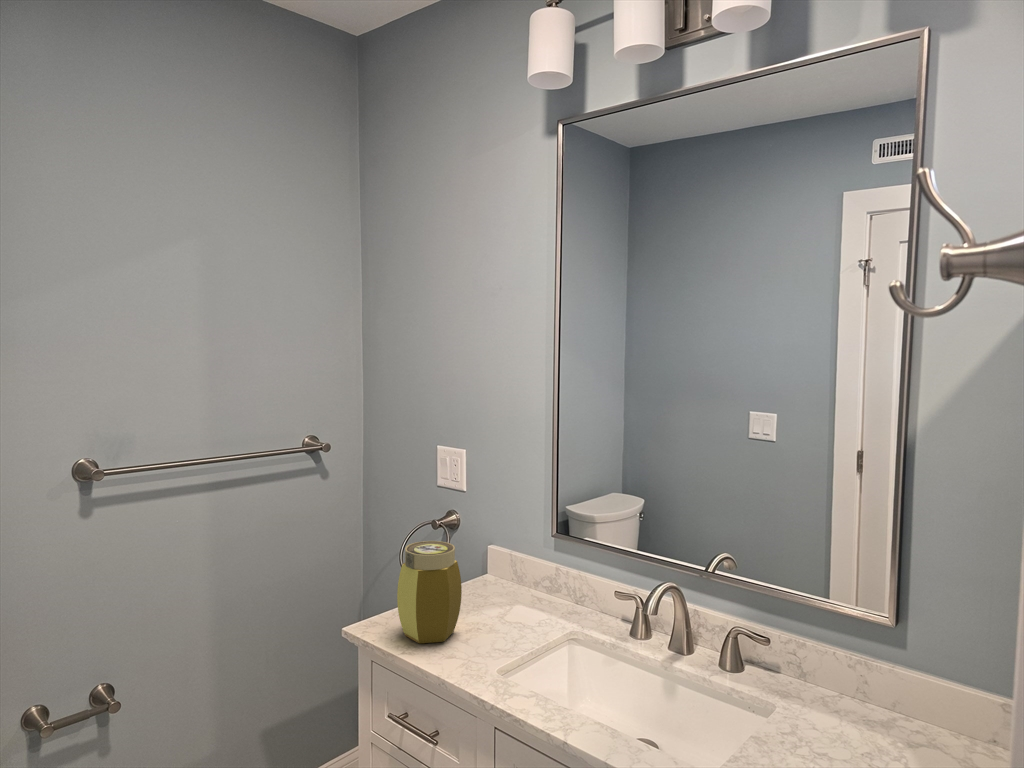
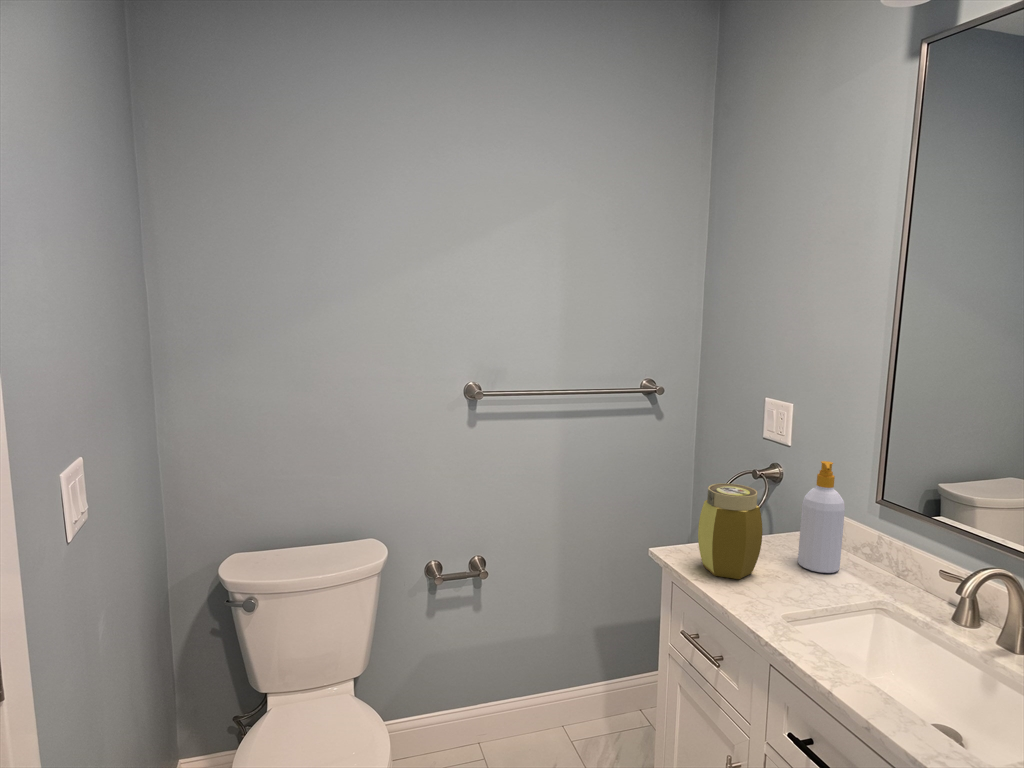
soap bottle: none [491,505,529,615] -> present [798,461,845,573]

